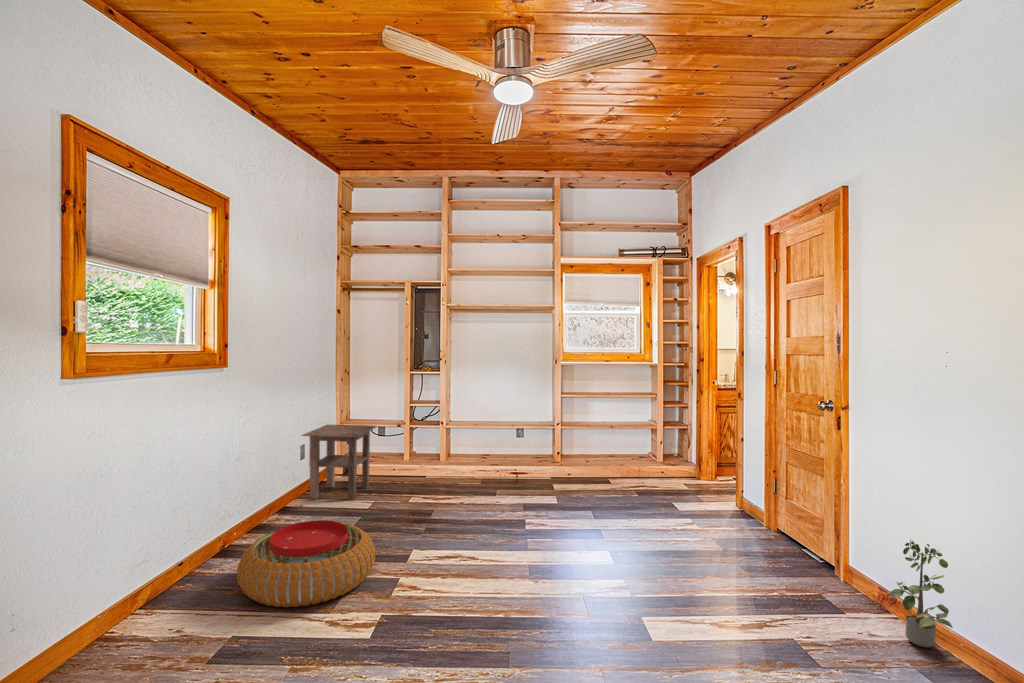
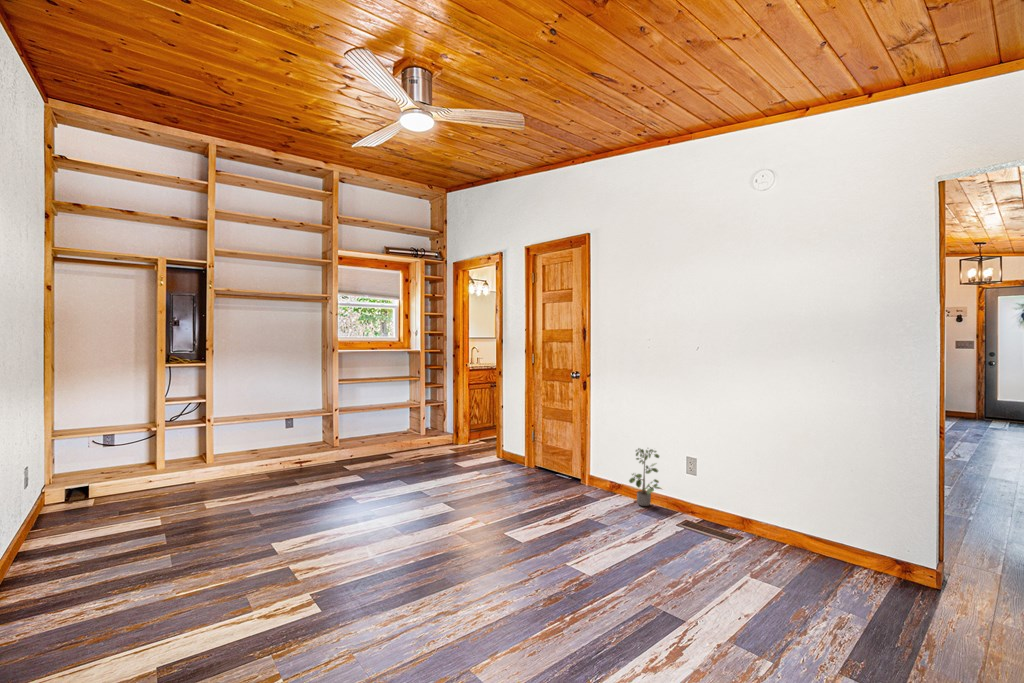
side table: present [302,425,377,500] -> none [37,431,135,534]
pouf: present [237,520,375,607] -> none [89,530,264,633]

